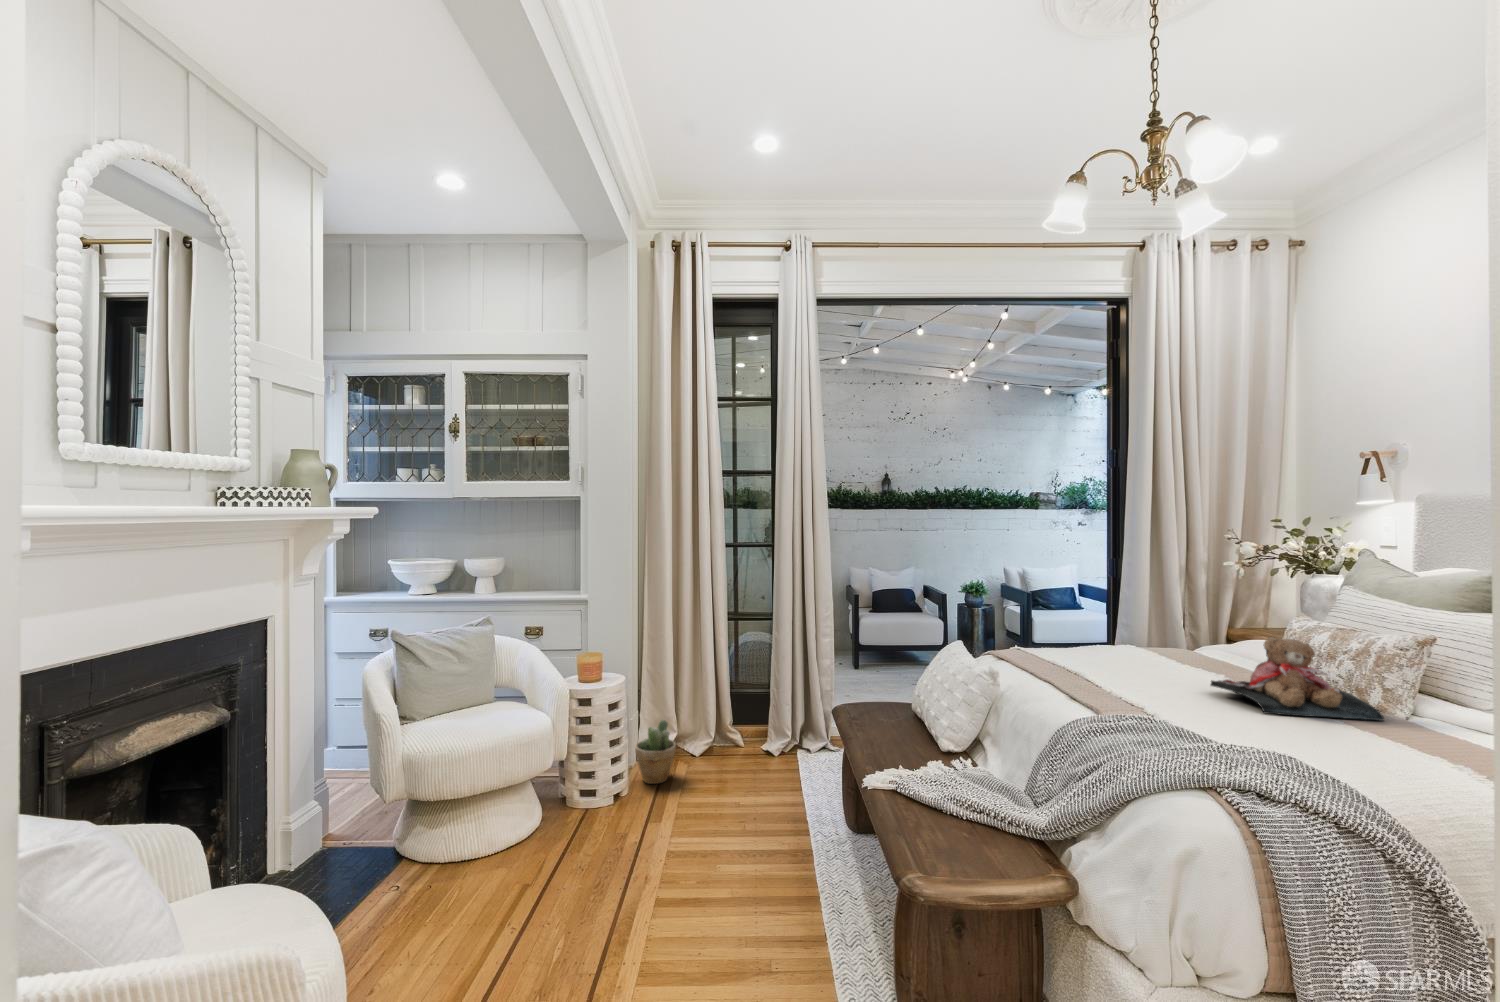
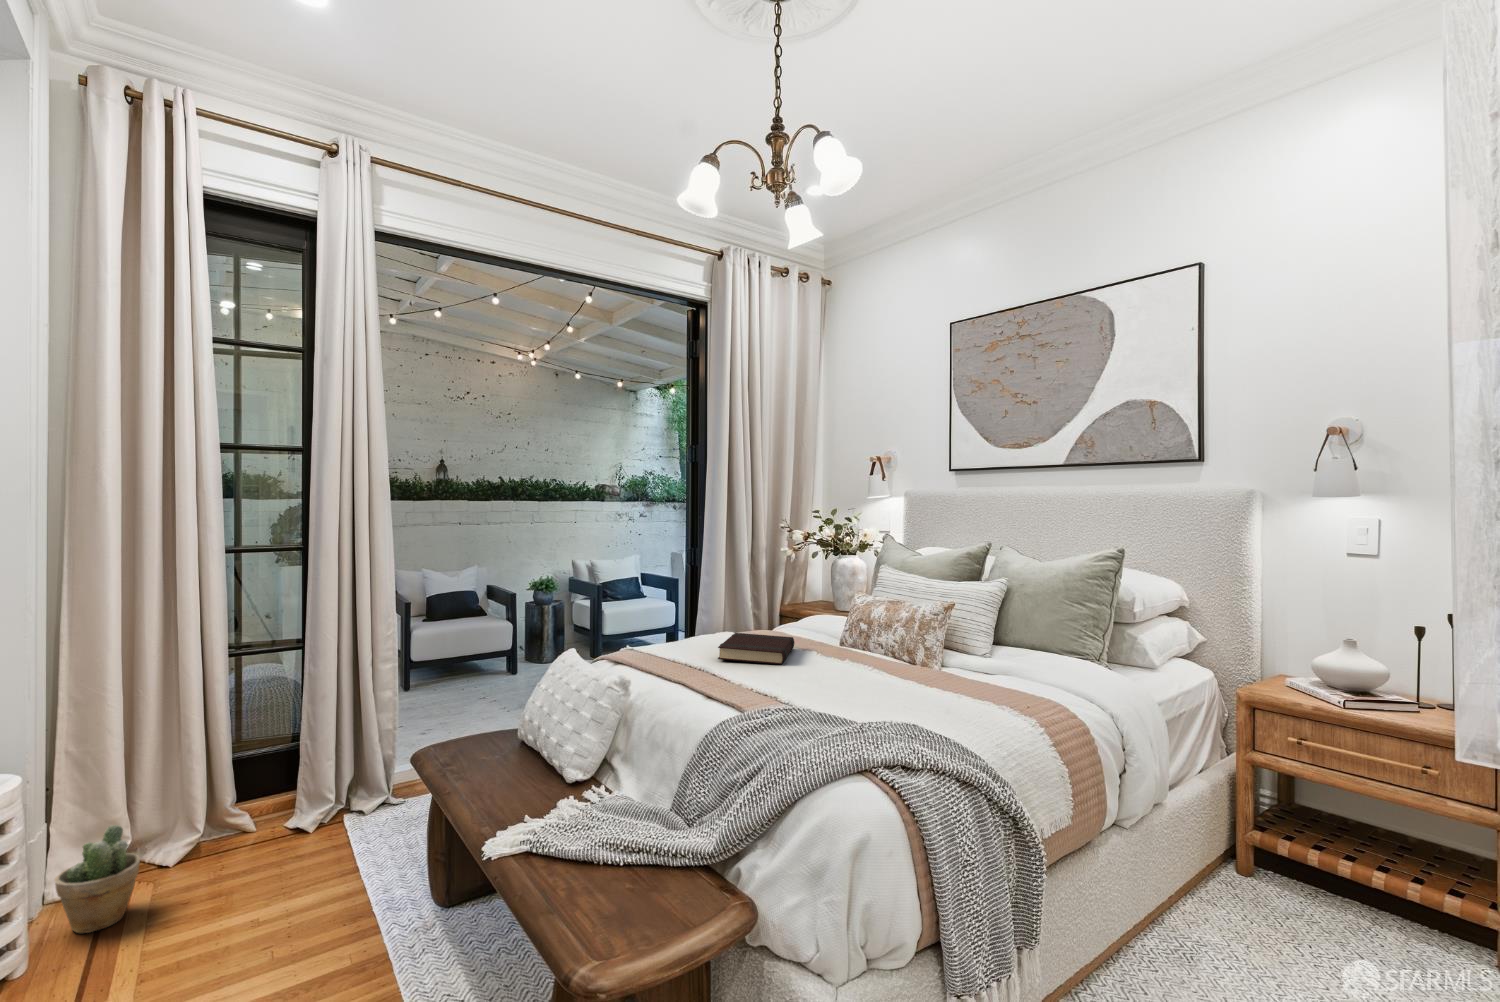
teddy bear: present [1211,637,1384,721] -> none [814,614,938,686]
book: none [1102,644,1202,680] -> present [718,633,794,664]

